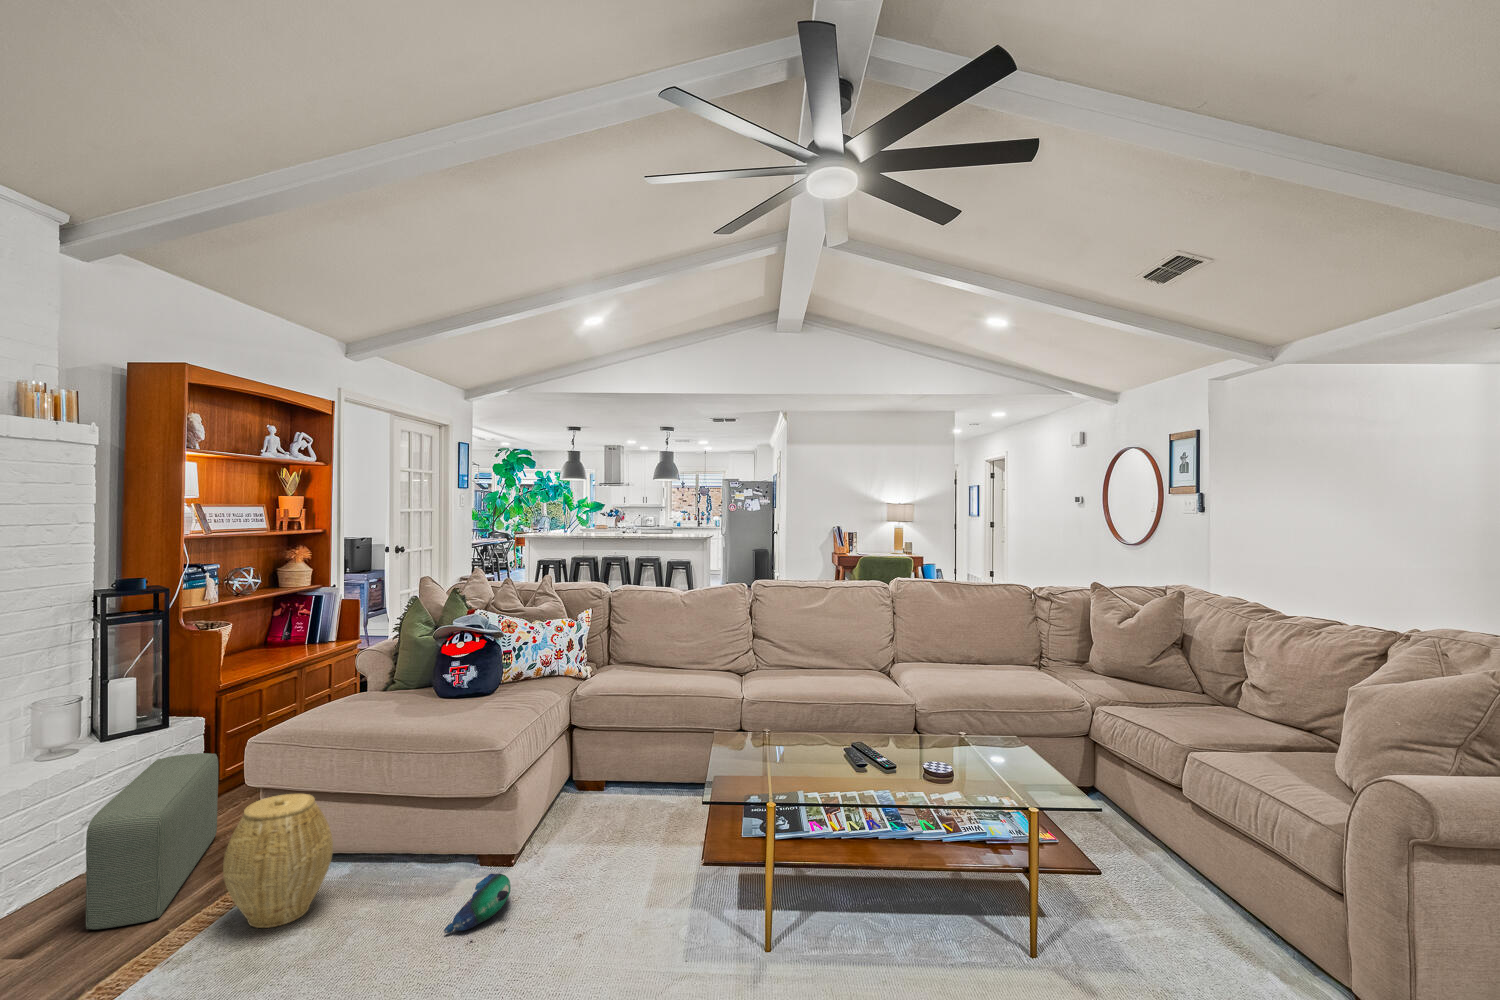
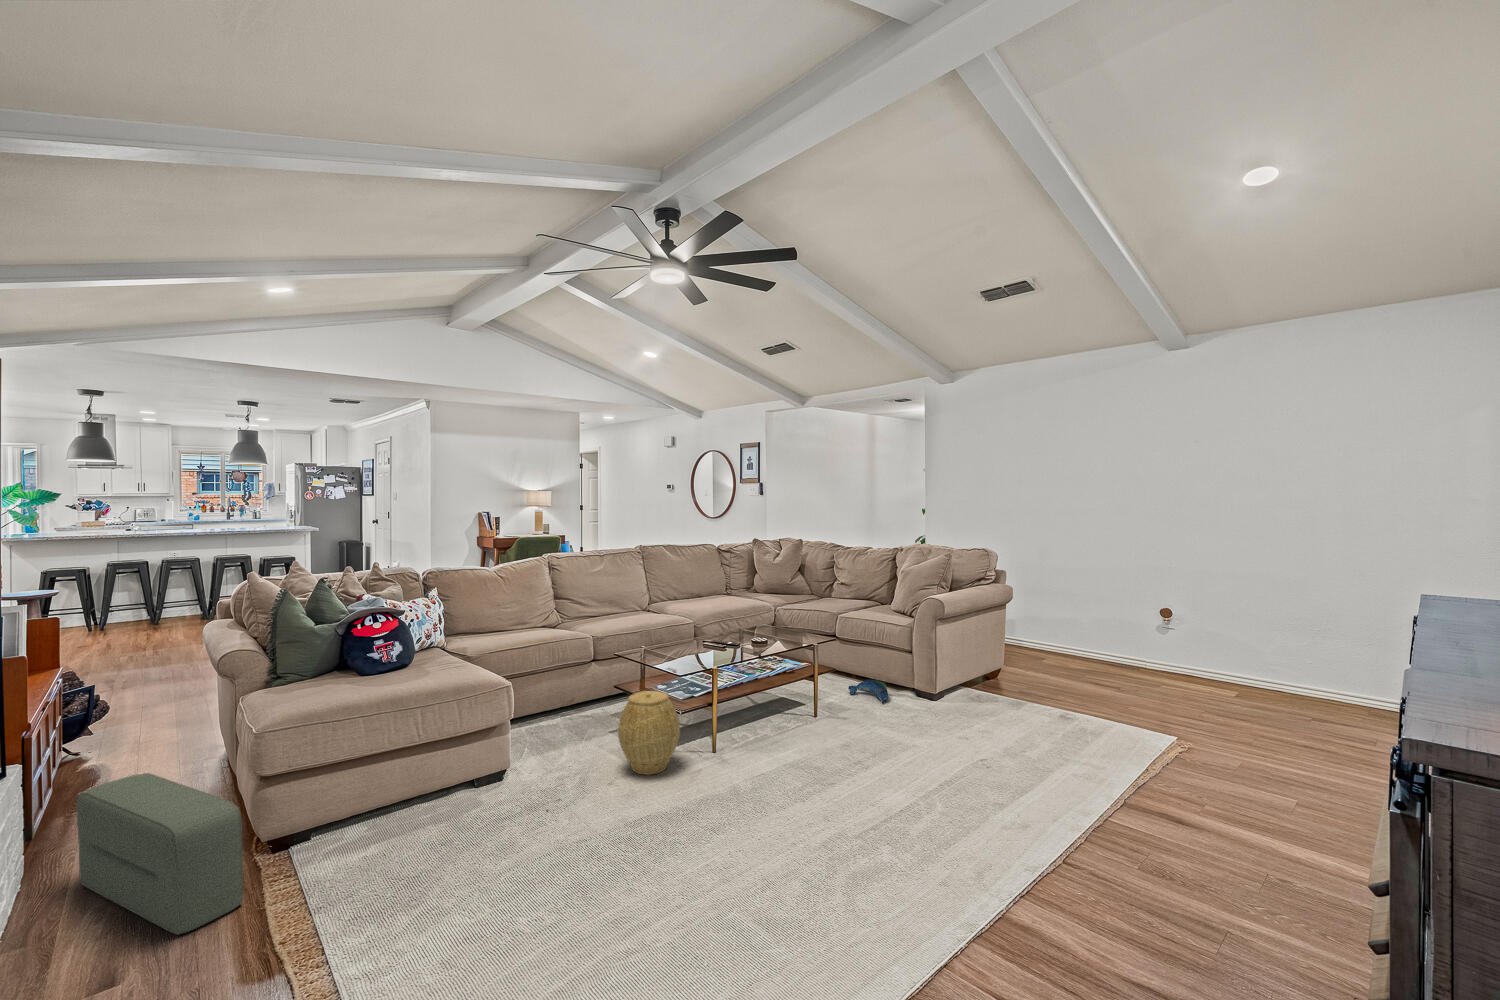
woven basket: present [223,794,333,928] -> present [618,691,680,775]
plush toy: present [444,874,511,933] -> present [848,680,888,703]

